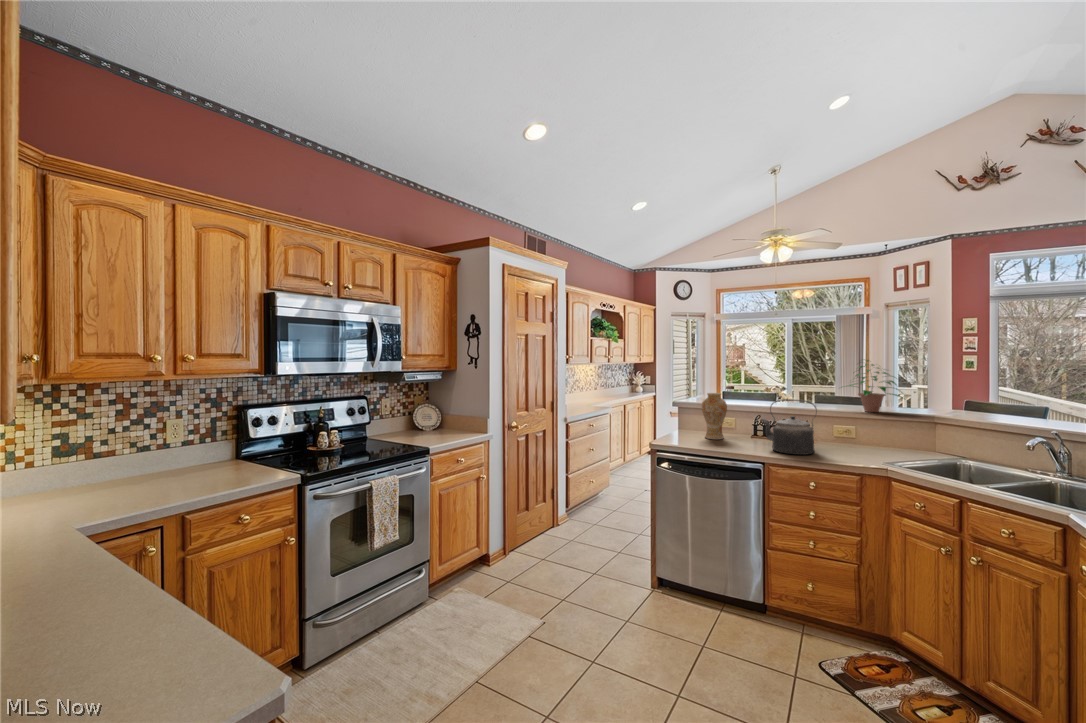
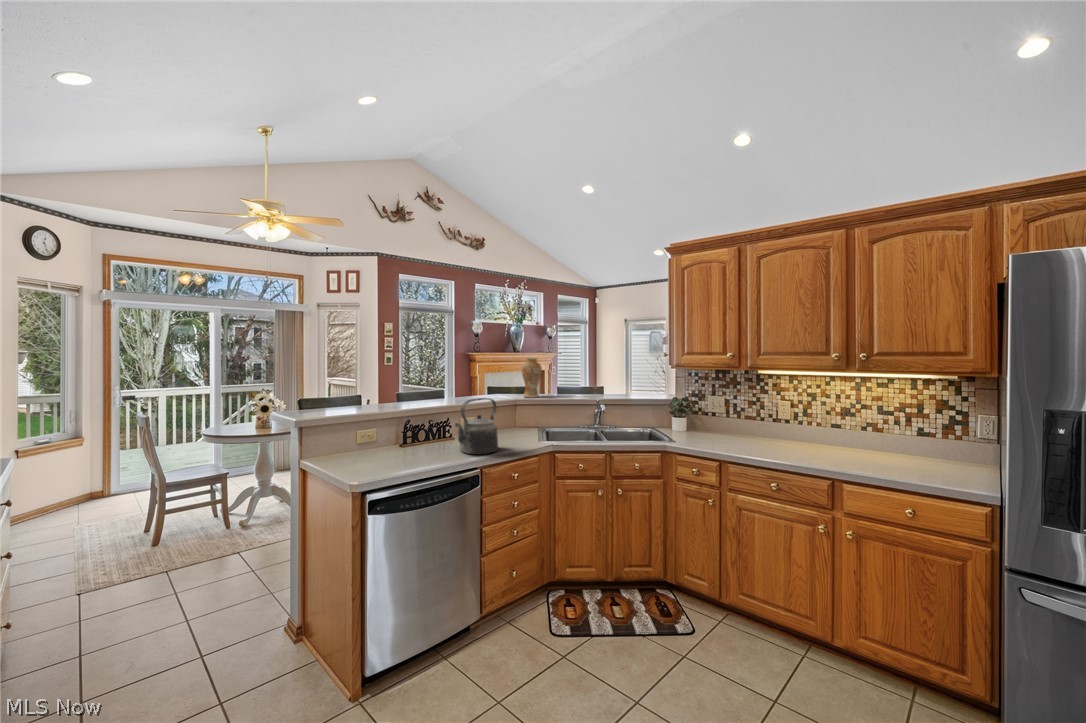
potted plant: present [848,360,902,412] -> none [461,356,506,402]
vase: present [702,393,727,439] -> present [521,358,542,398]

